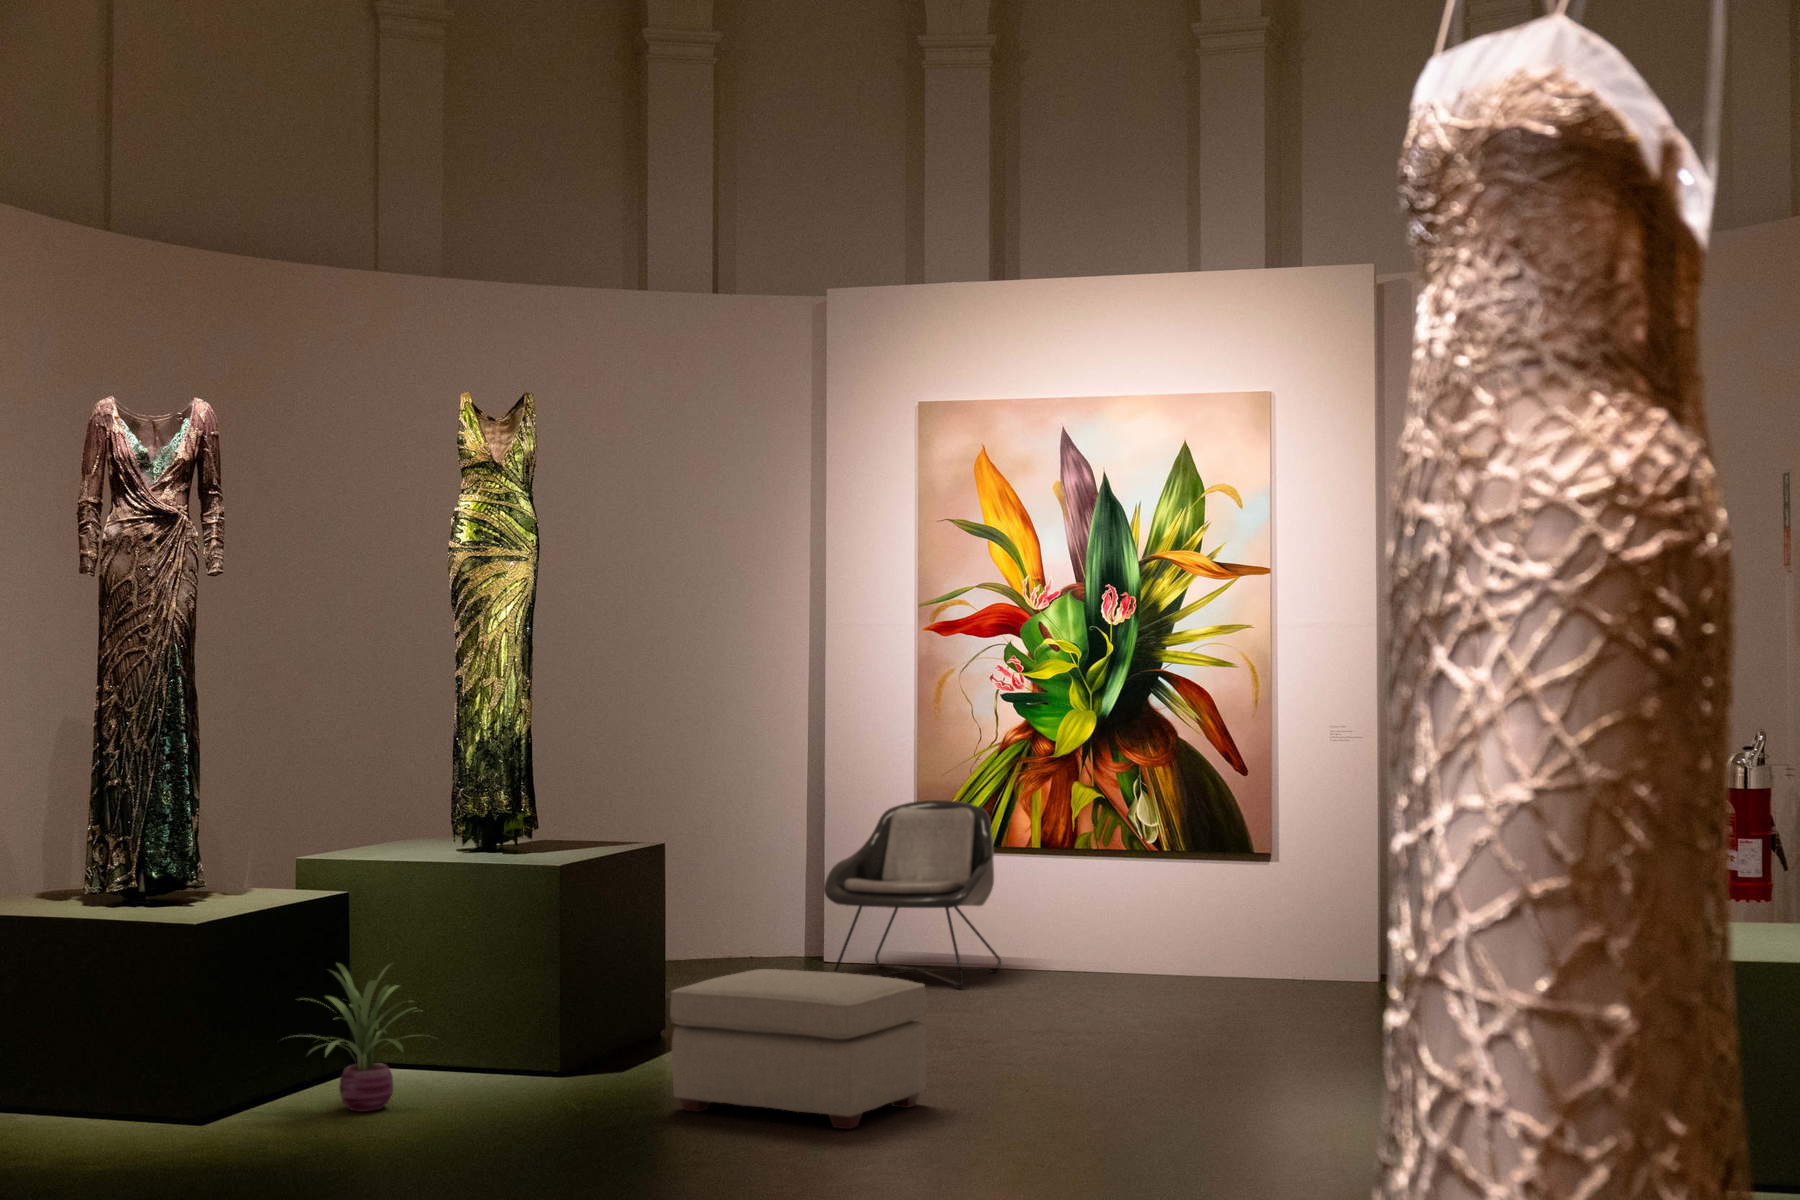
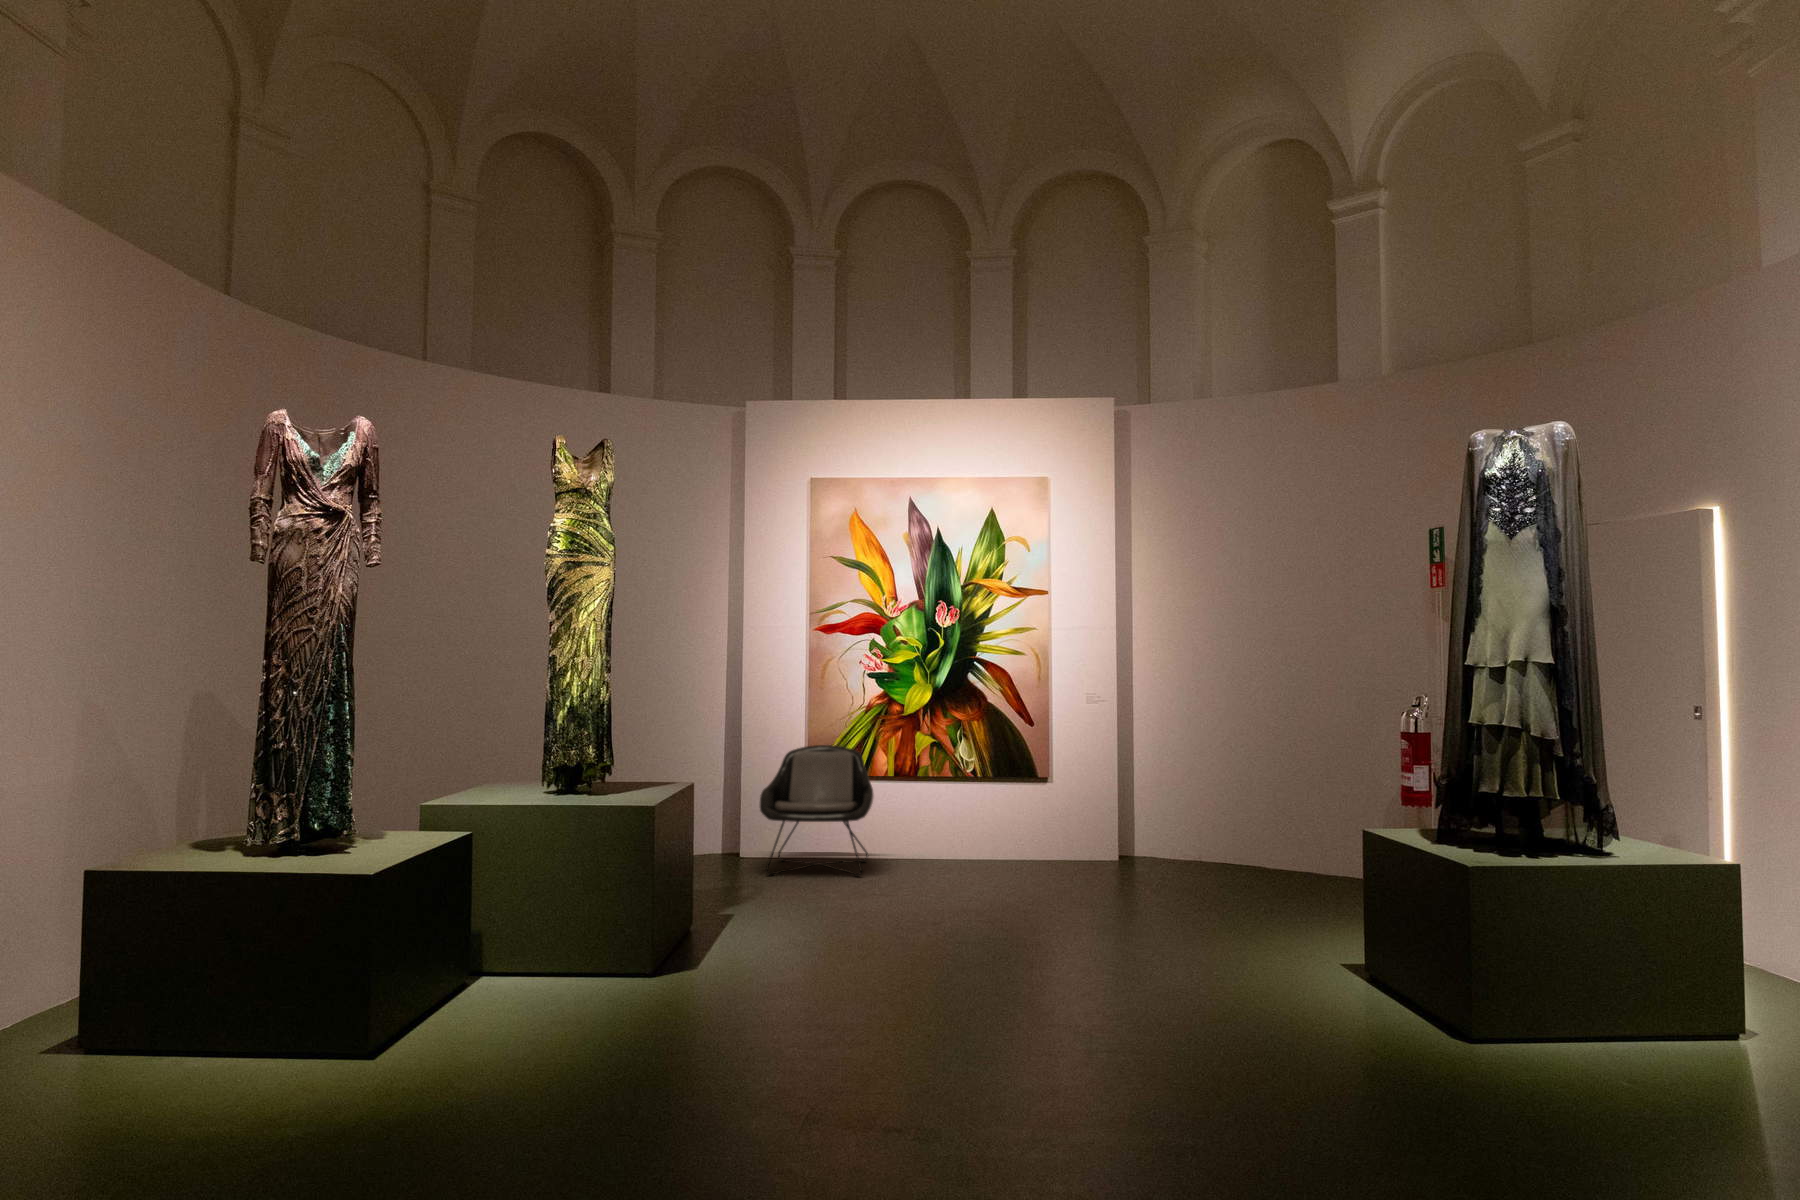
decorative plant: present [309,963,416,1112] -> none [436,892,585,1022]
ottoman: present [670,969,927,1129] -> none [779,882,965,1011]

